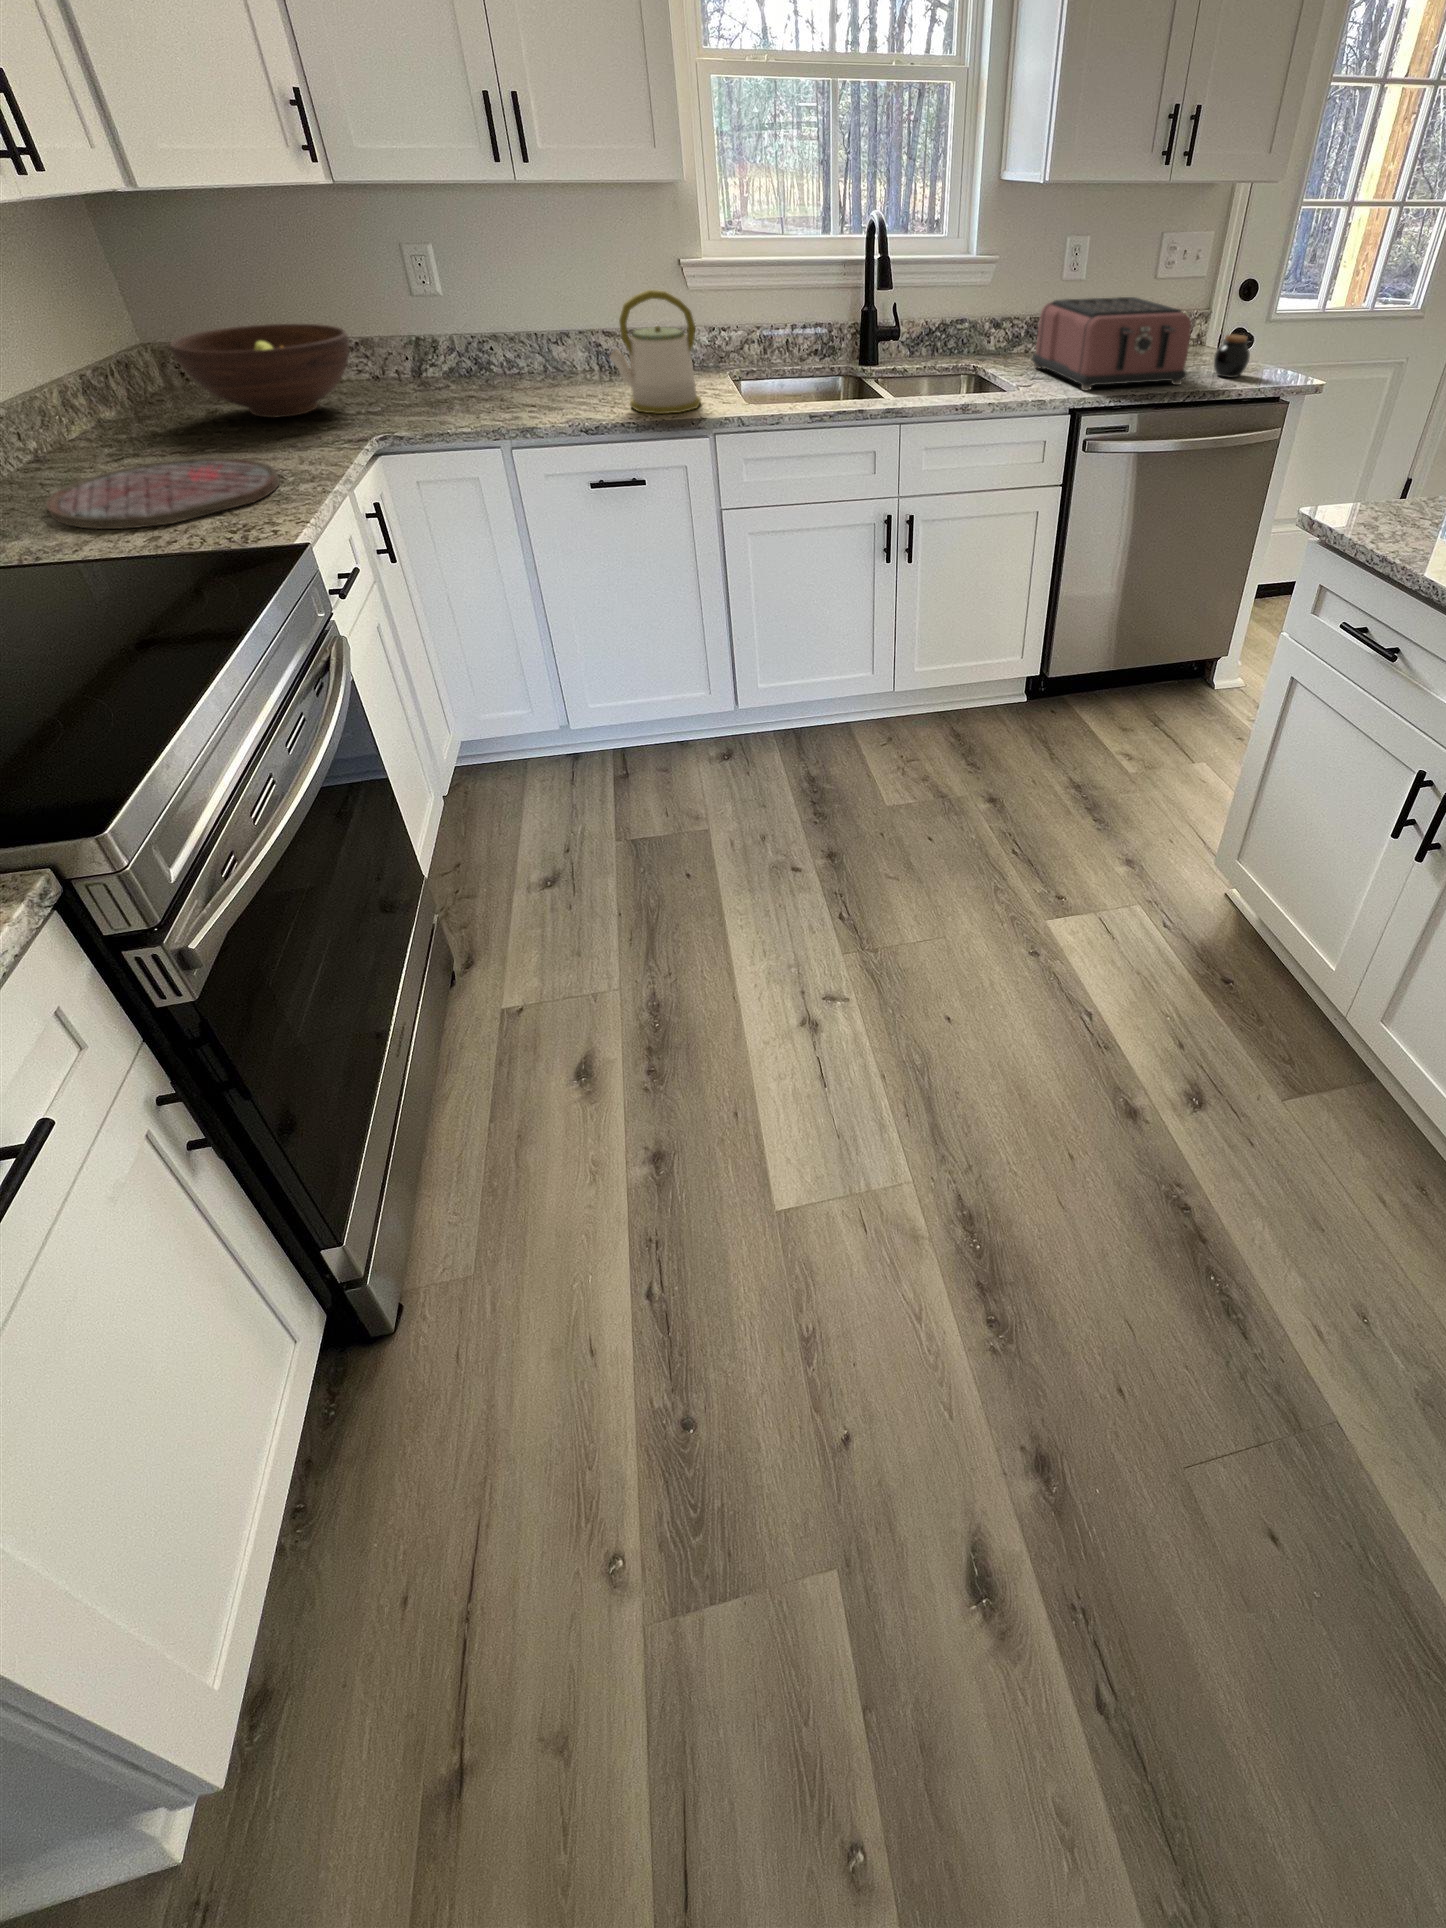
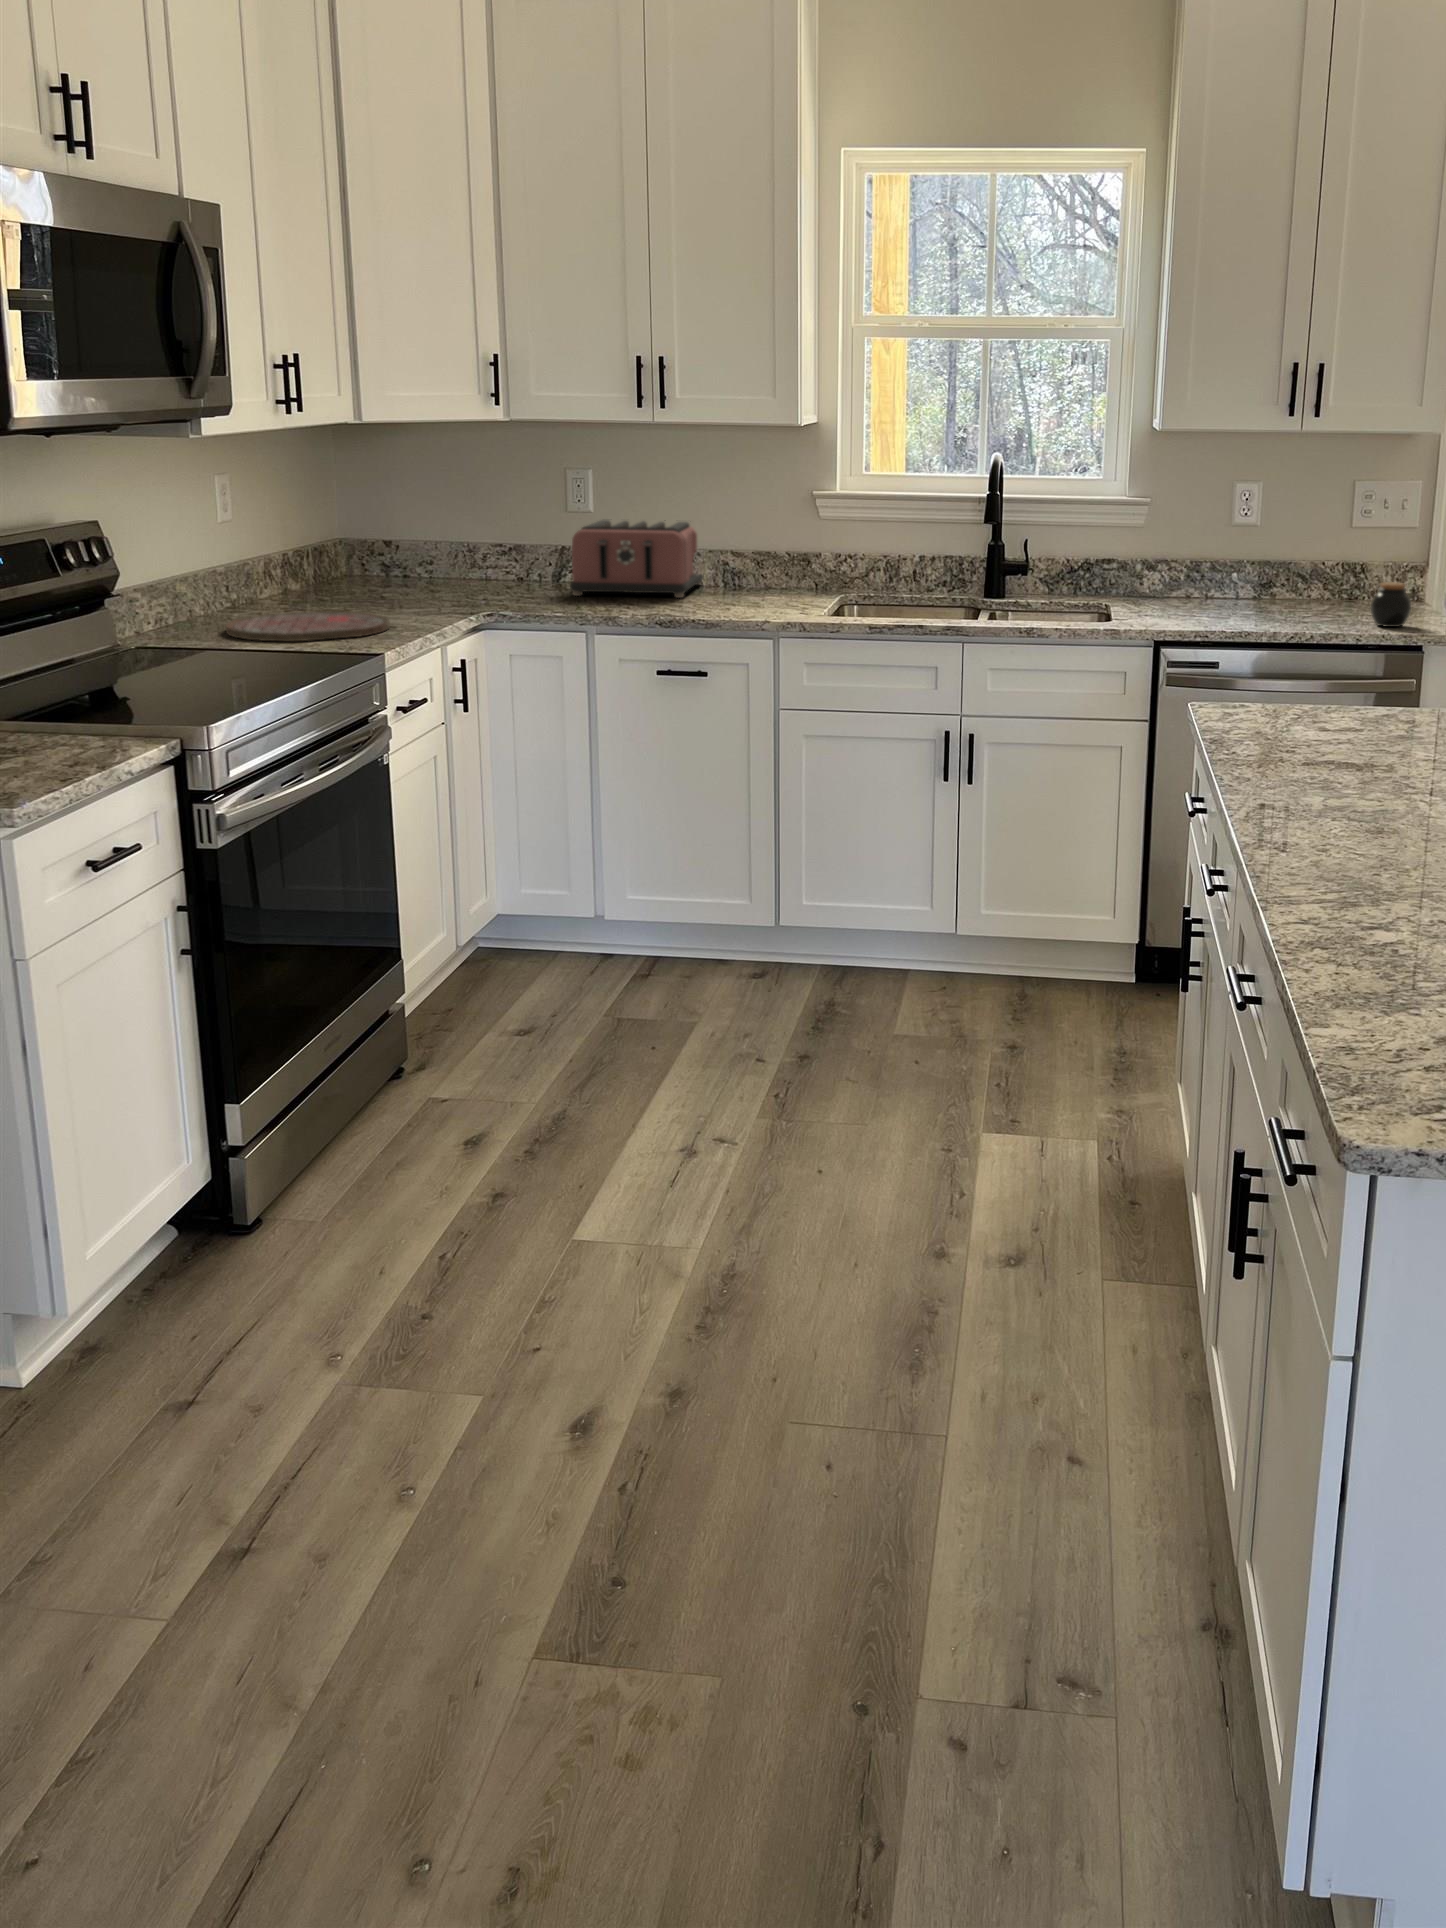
kettle: present [610,290,701,414] -> none [702,508,785,615]
toaster: present [1032,297,1191,391] -> present [570,520,703,598]
fruit bowl: present [170,324,349,418] -> none [355,527,494,598]

